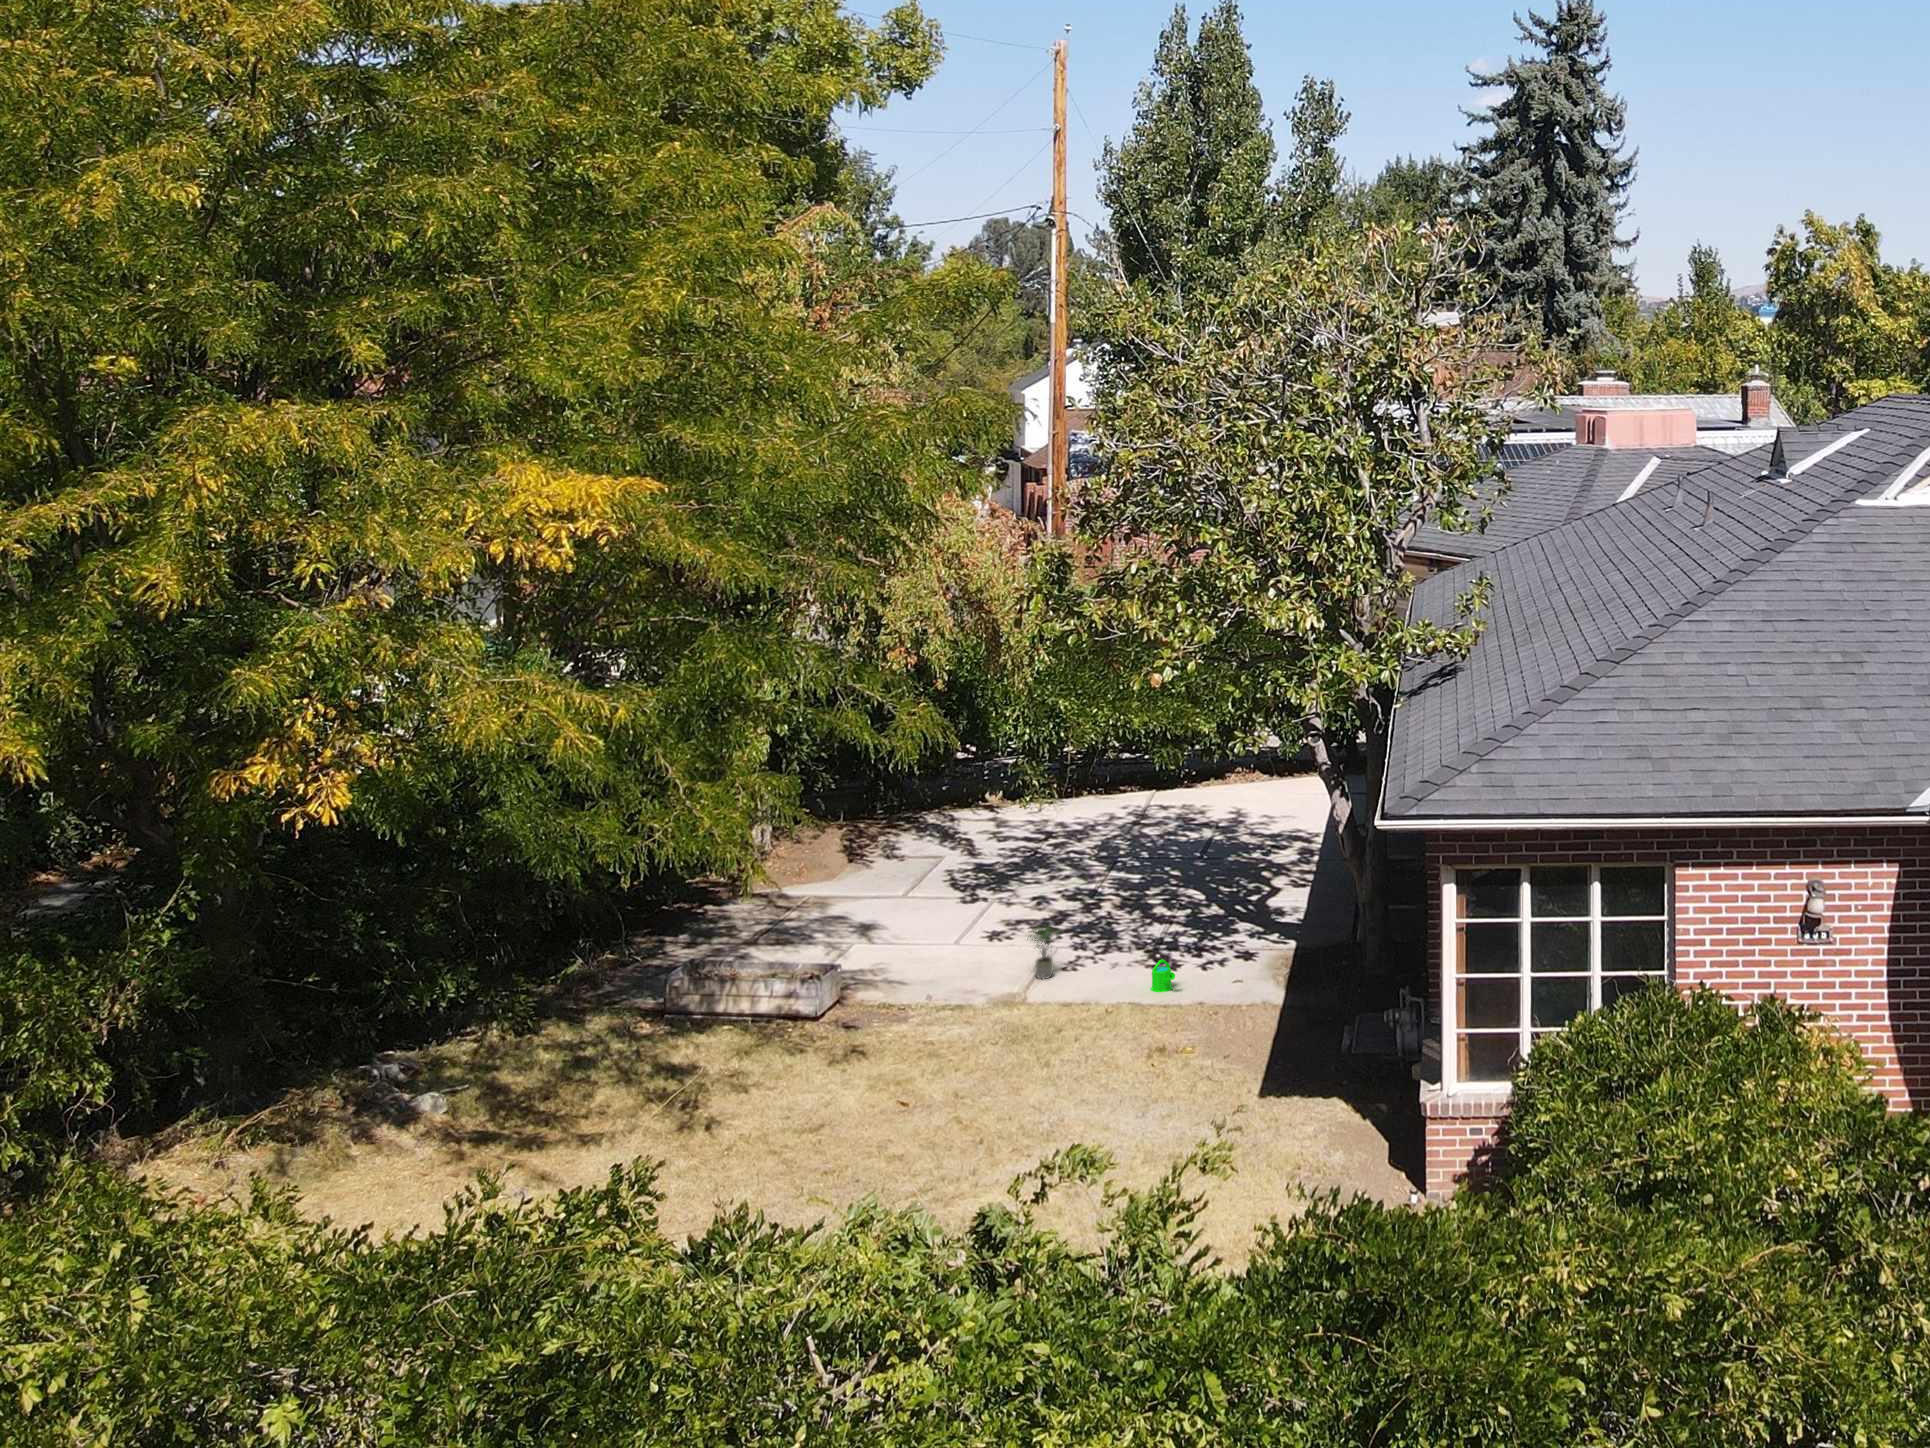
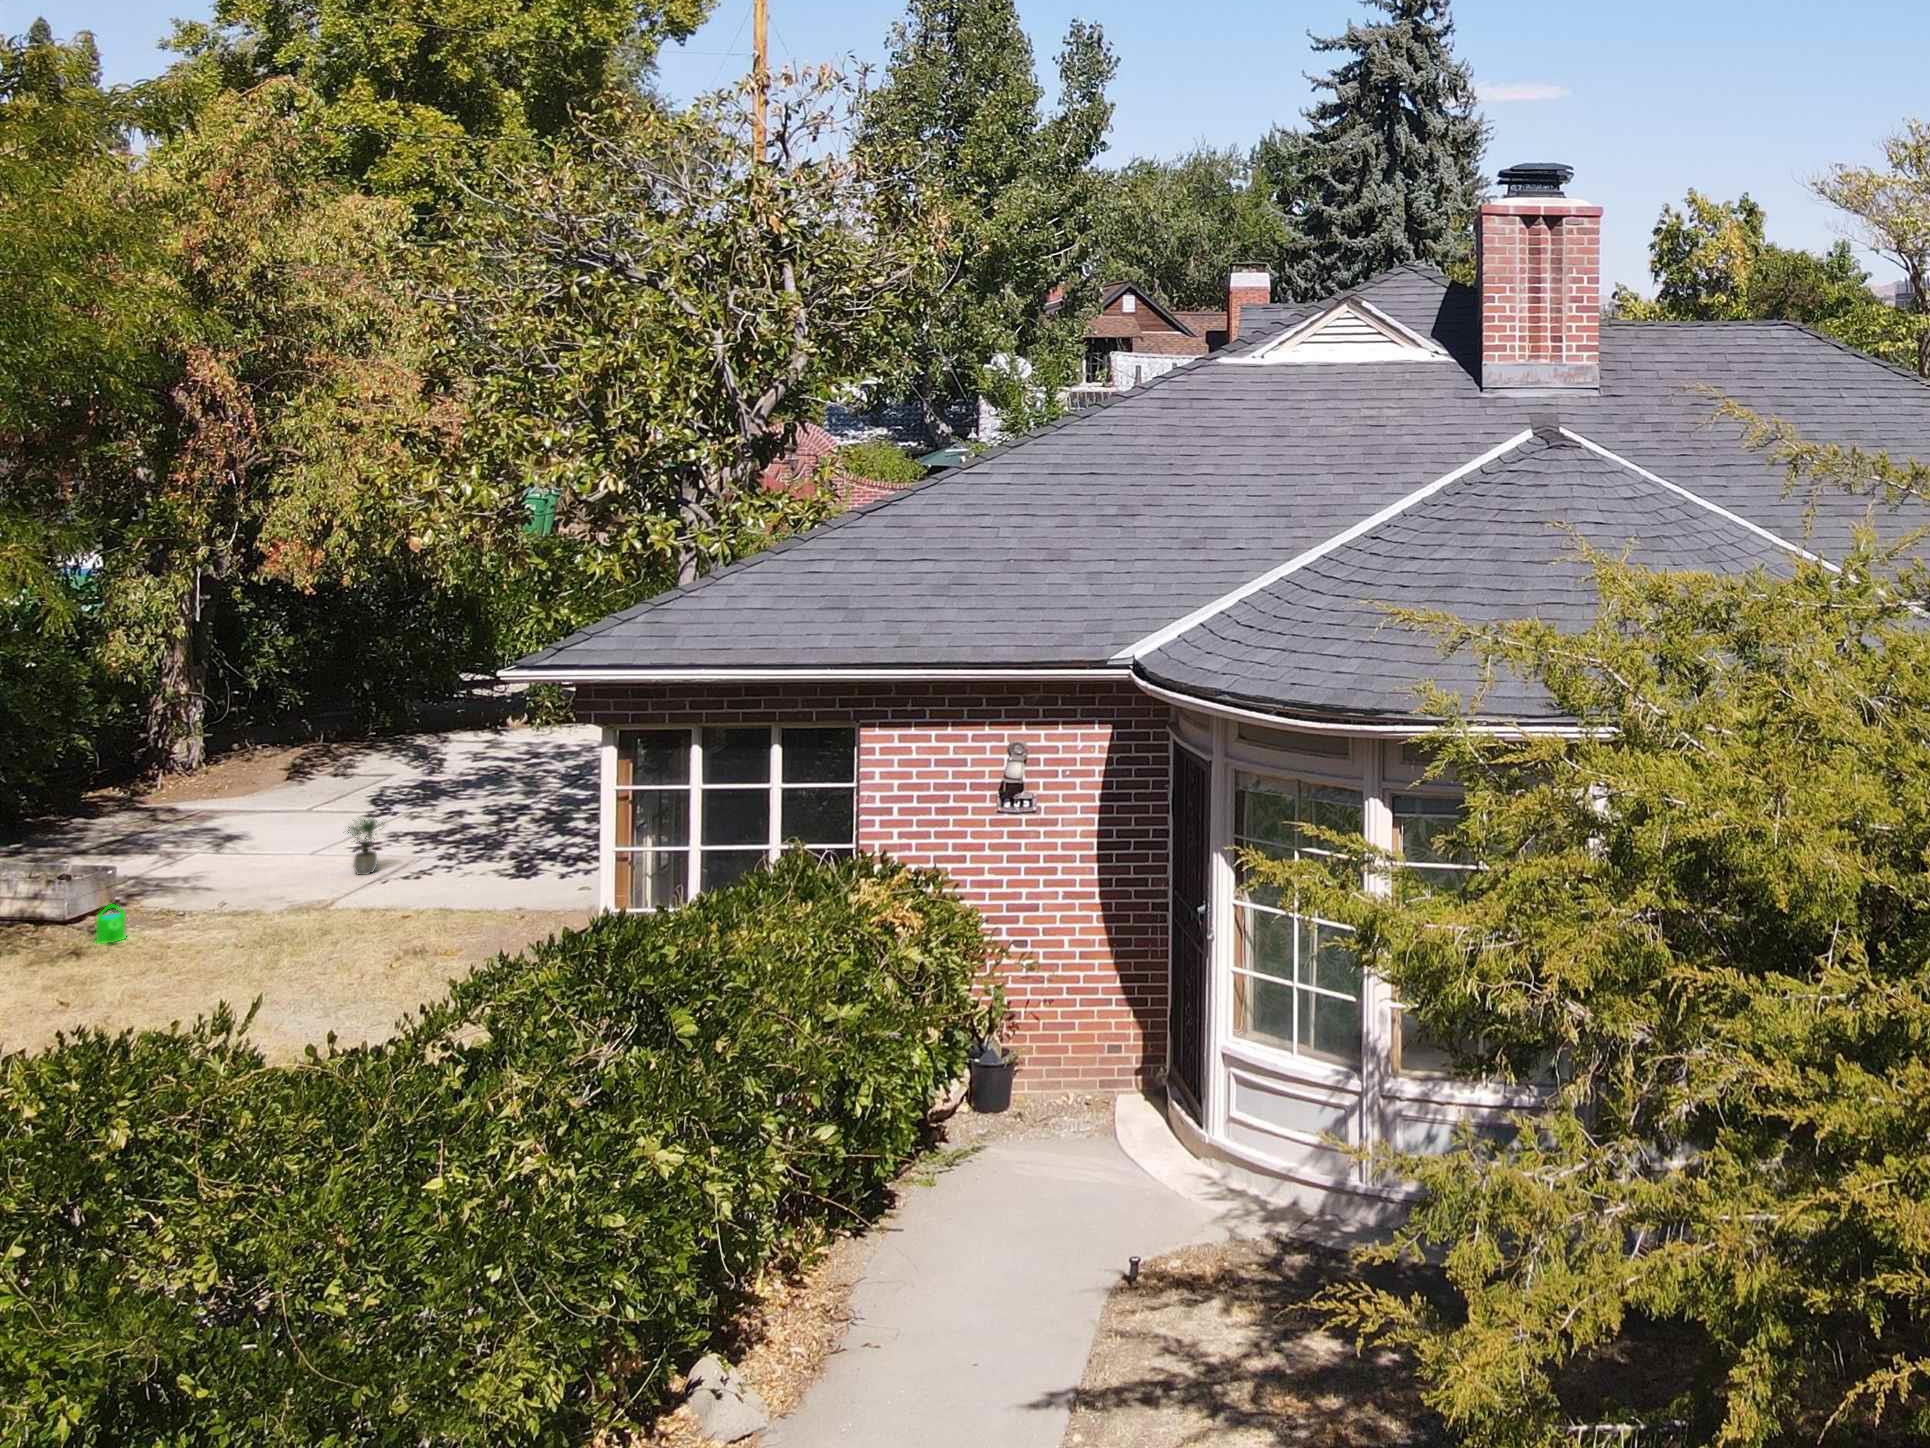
watering can: present [1150,959,1175,992] -> present [95,904,127,944]

